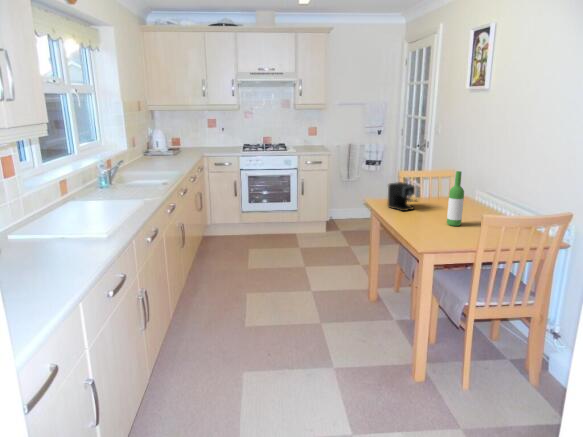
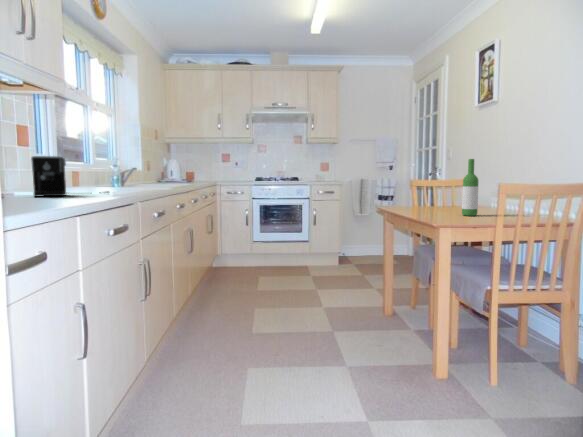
coffee maker: present [387,182,415,211] -> present [31,156,109,197]

